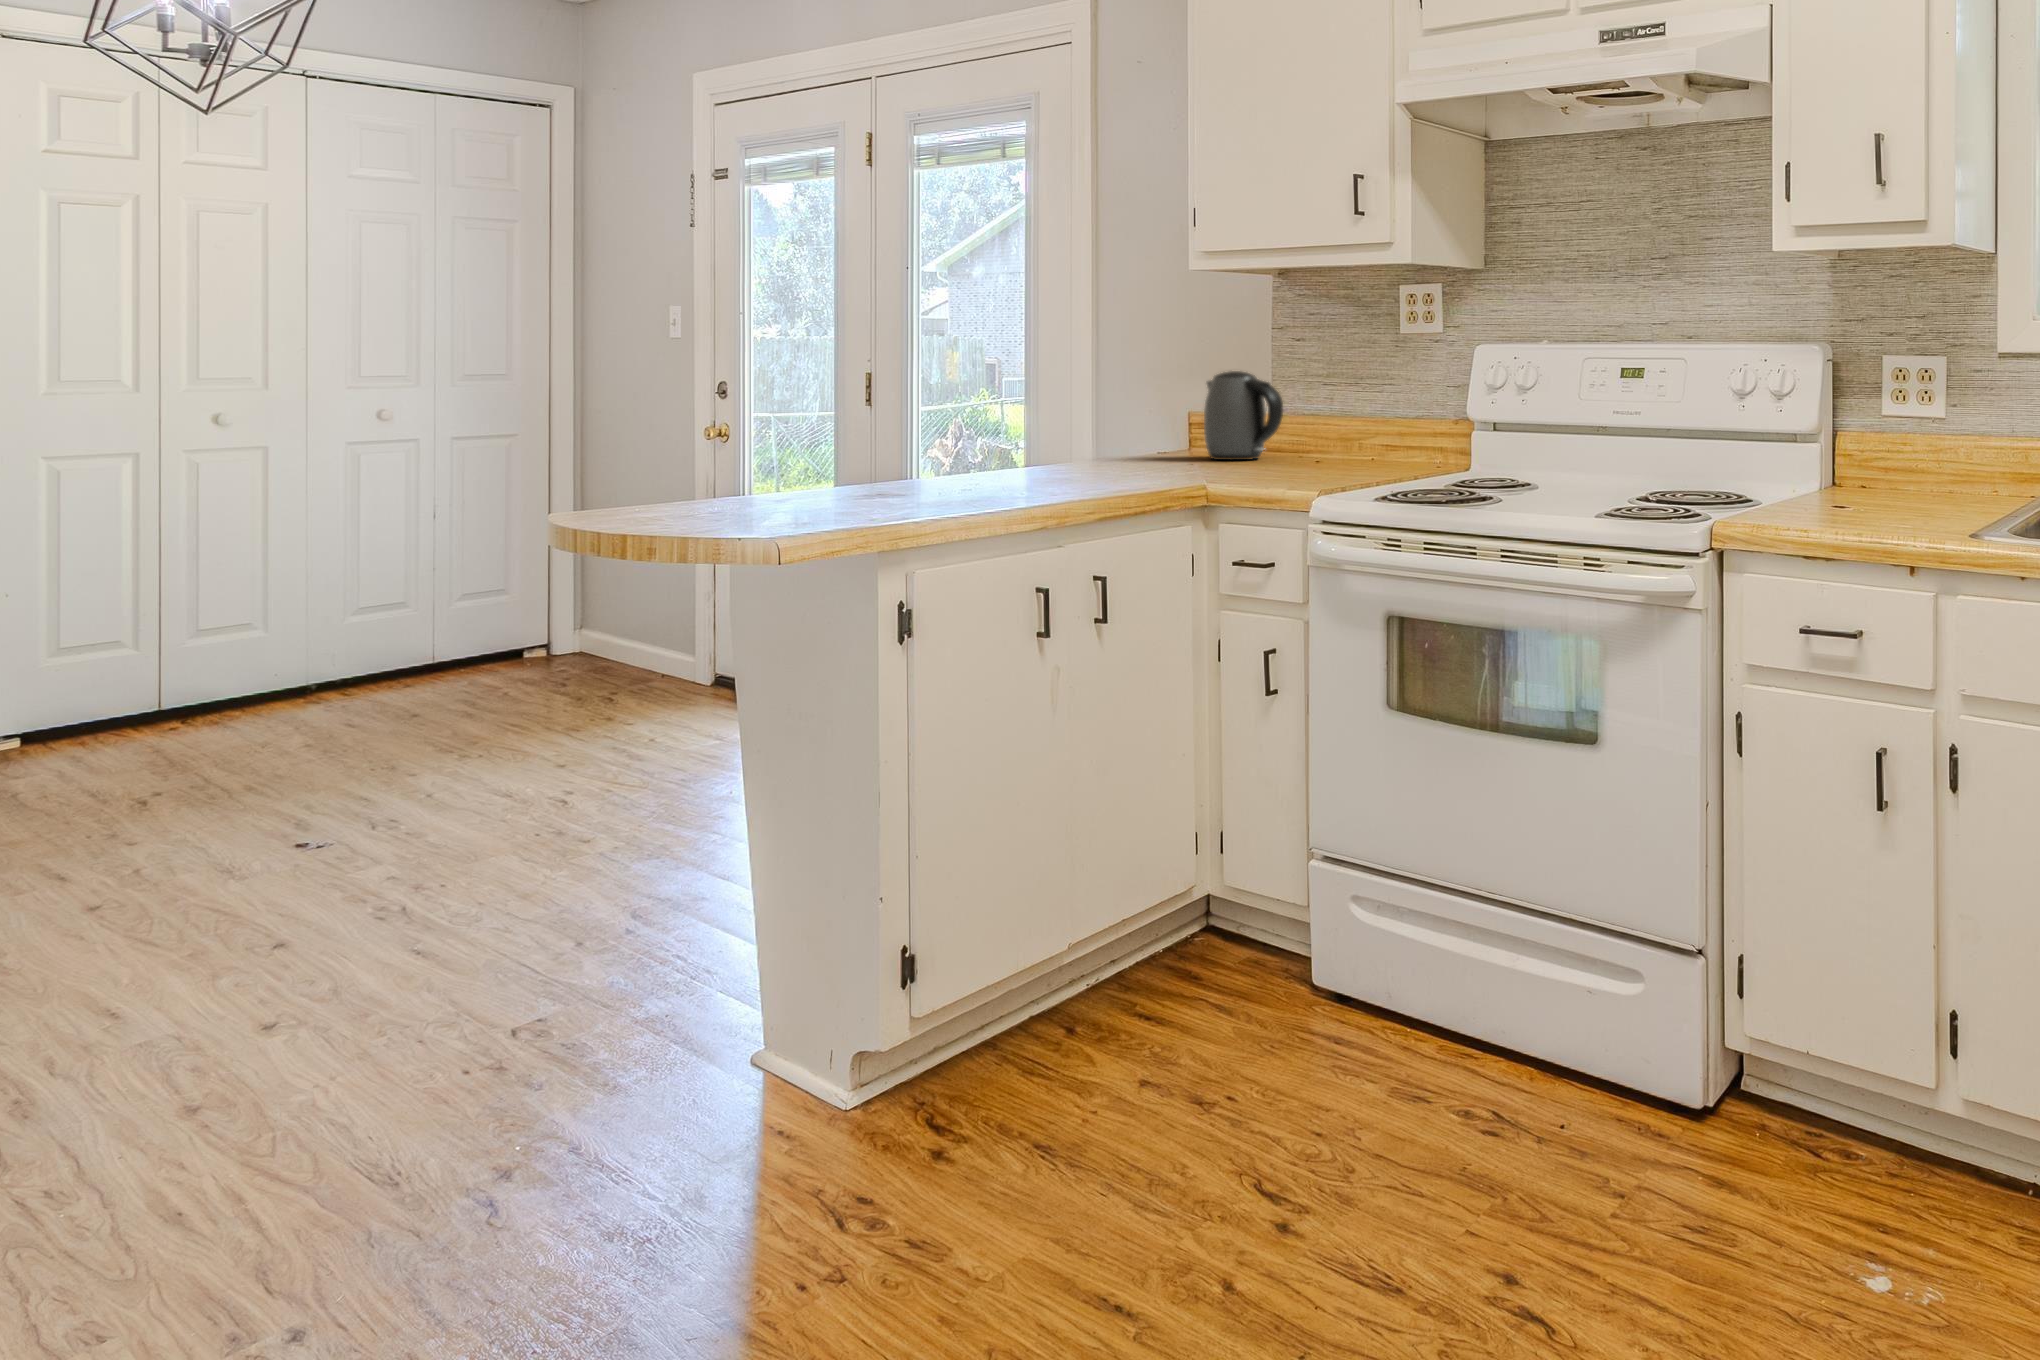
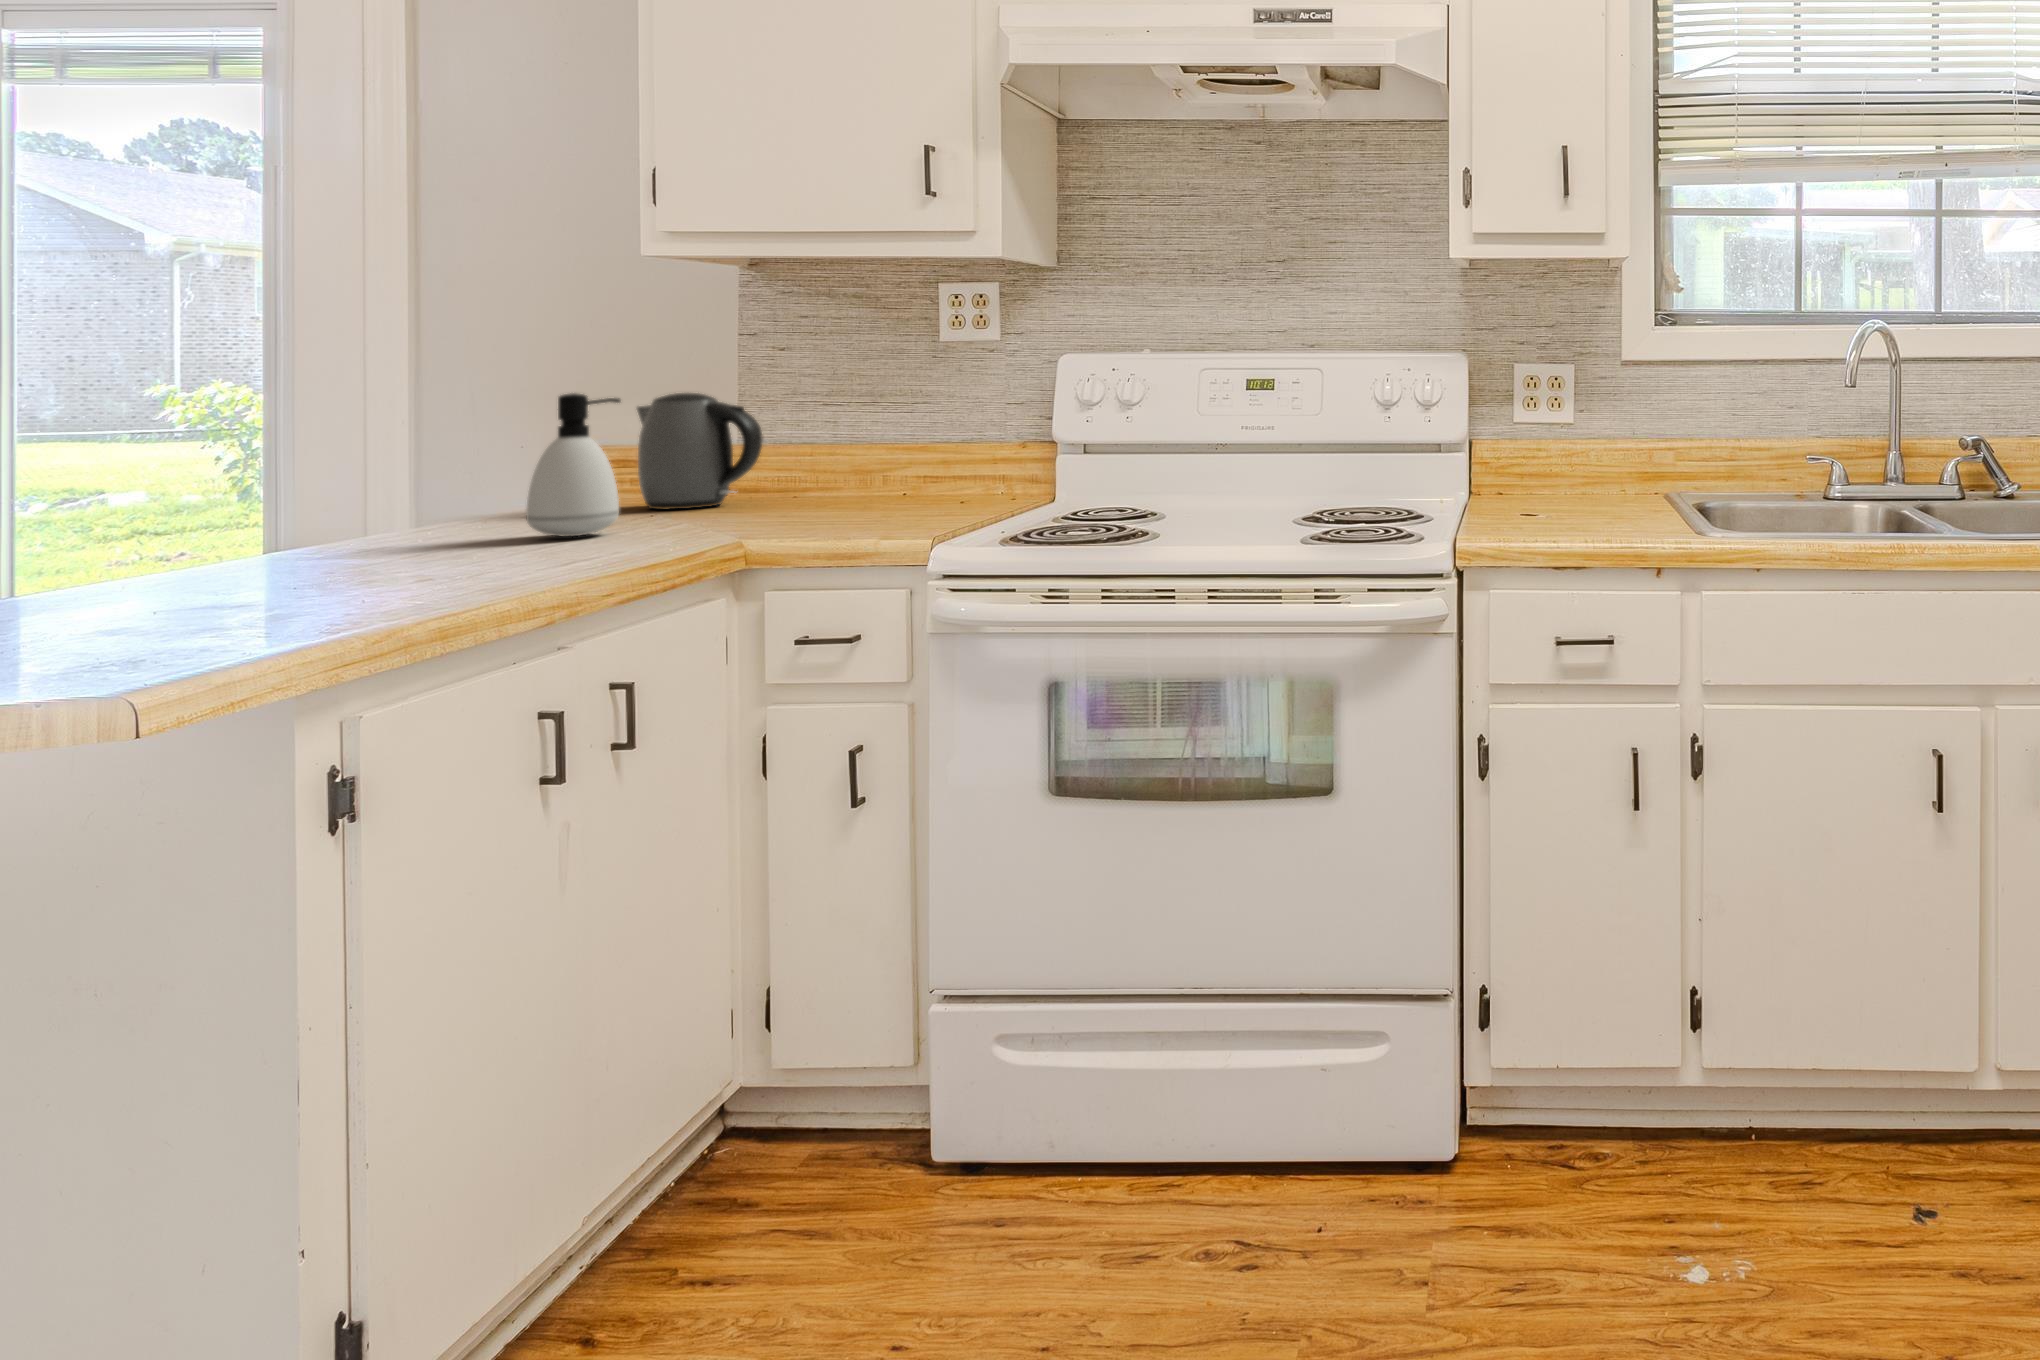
soap dispenser: none [1105,369,1164,473] -> present [526,393,620,537]

